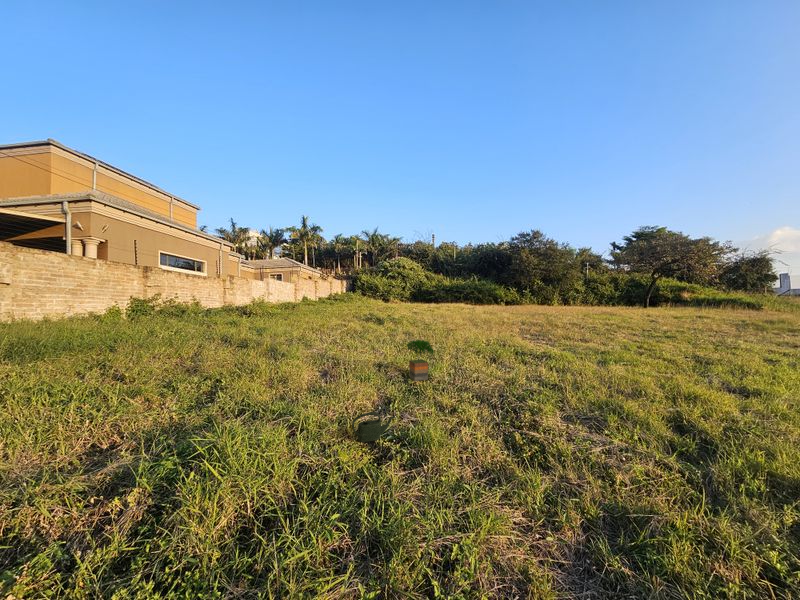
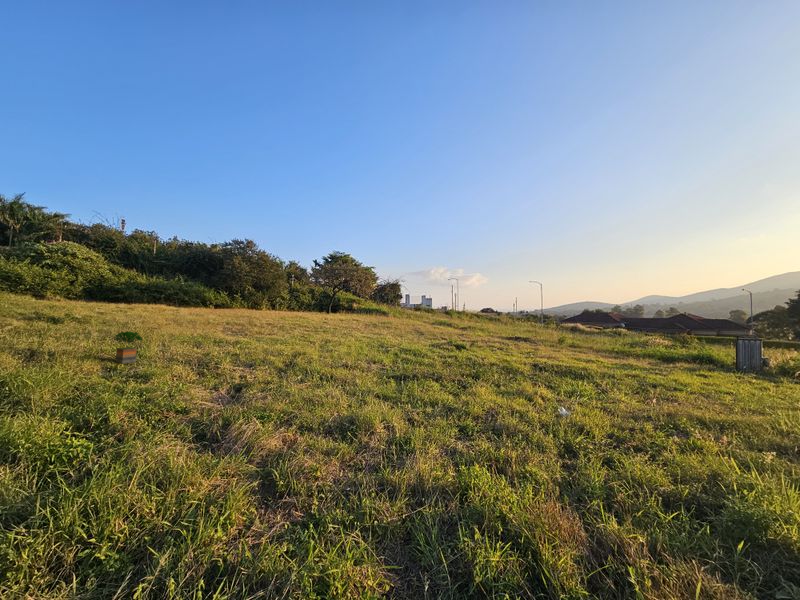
watering can: present [352,412,395,442] -> none [80,374,117,393]

